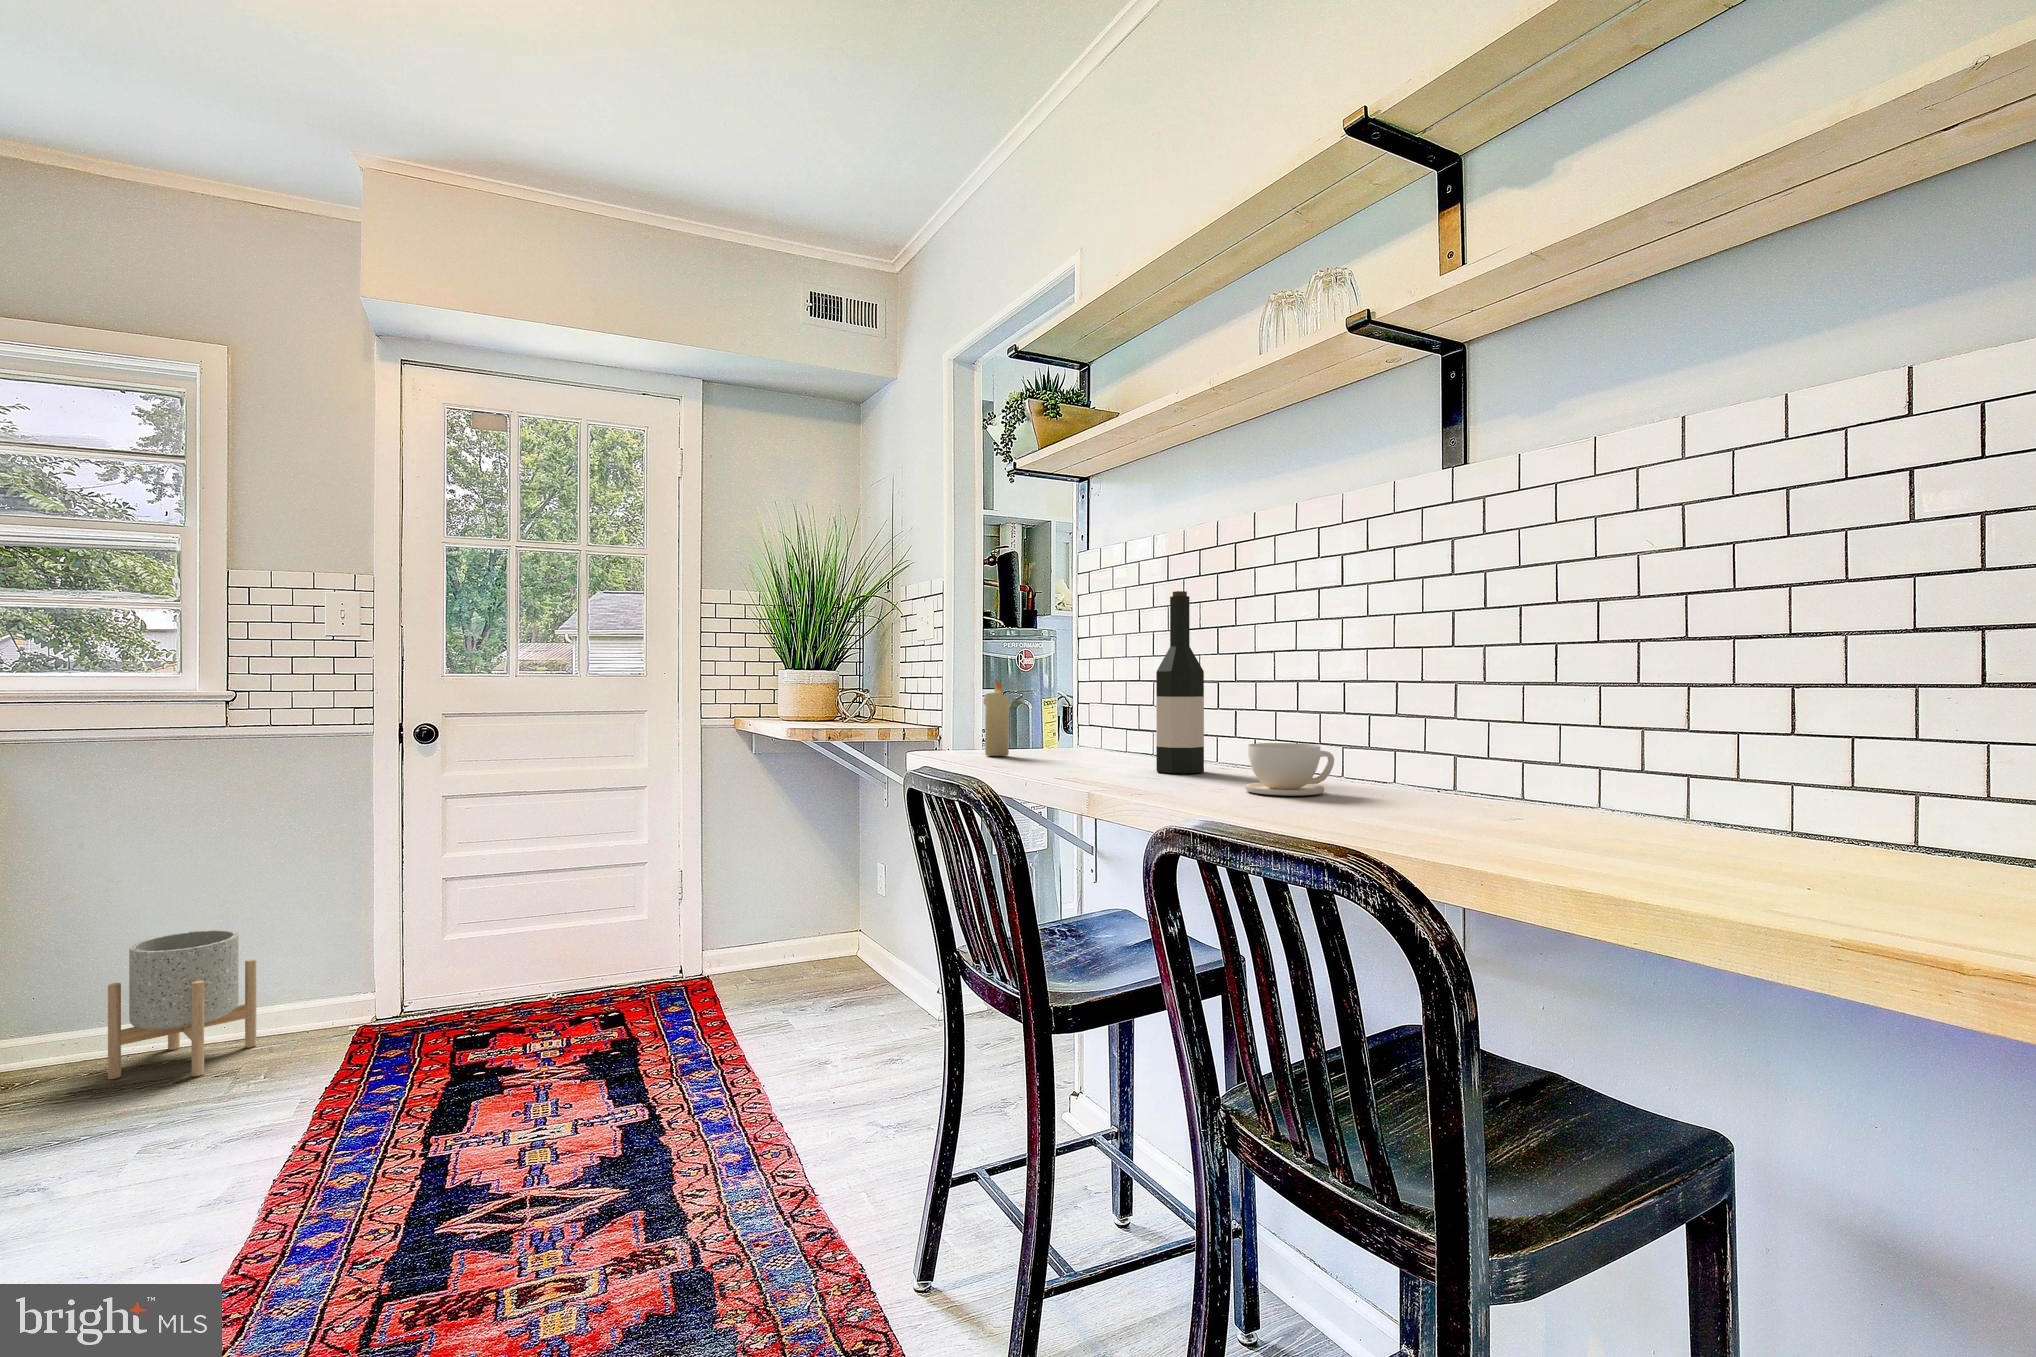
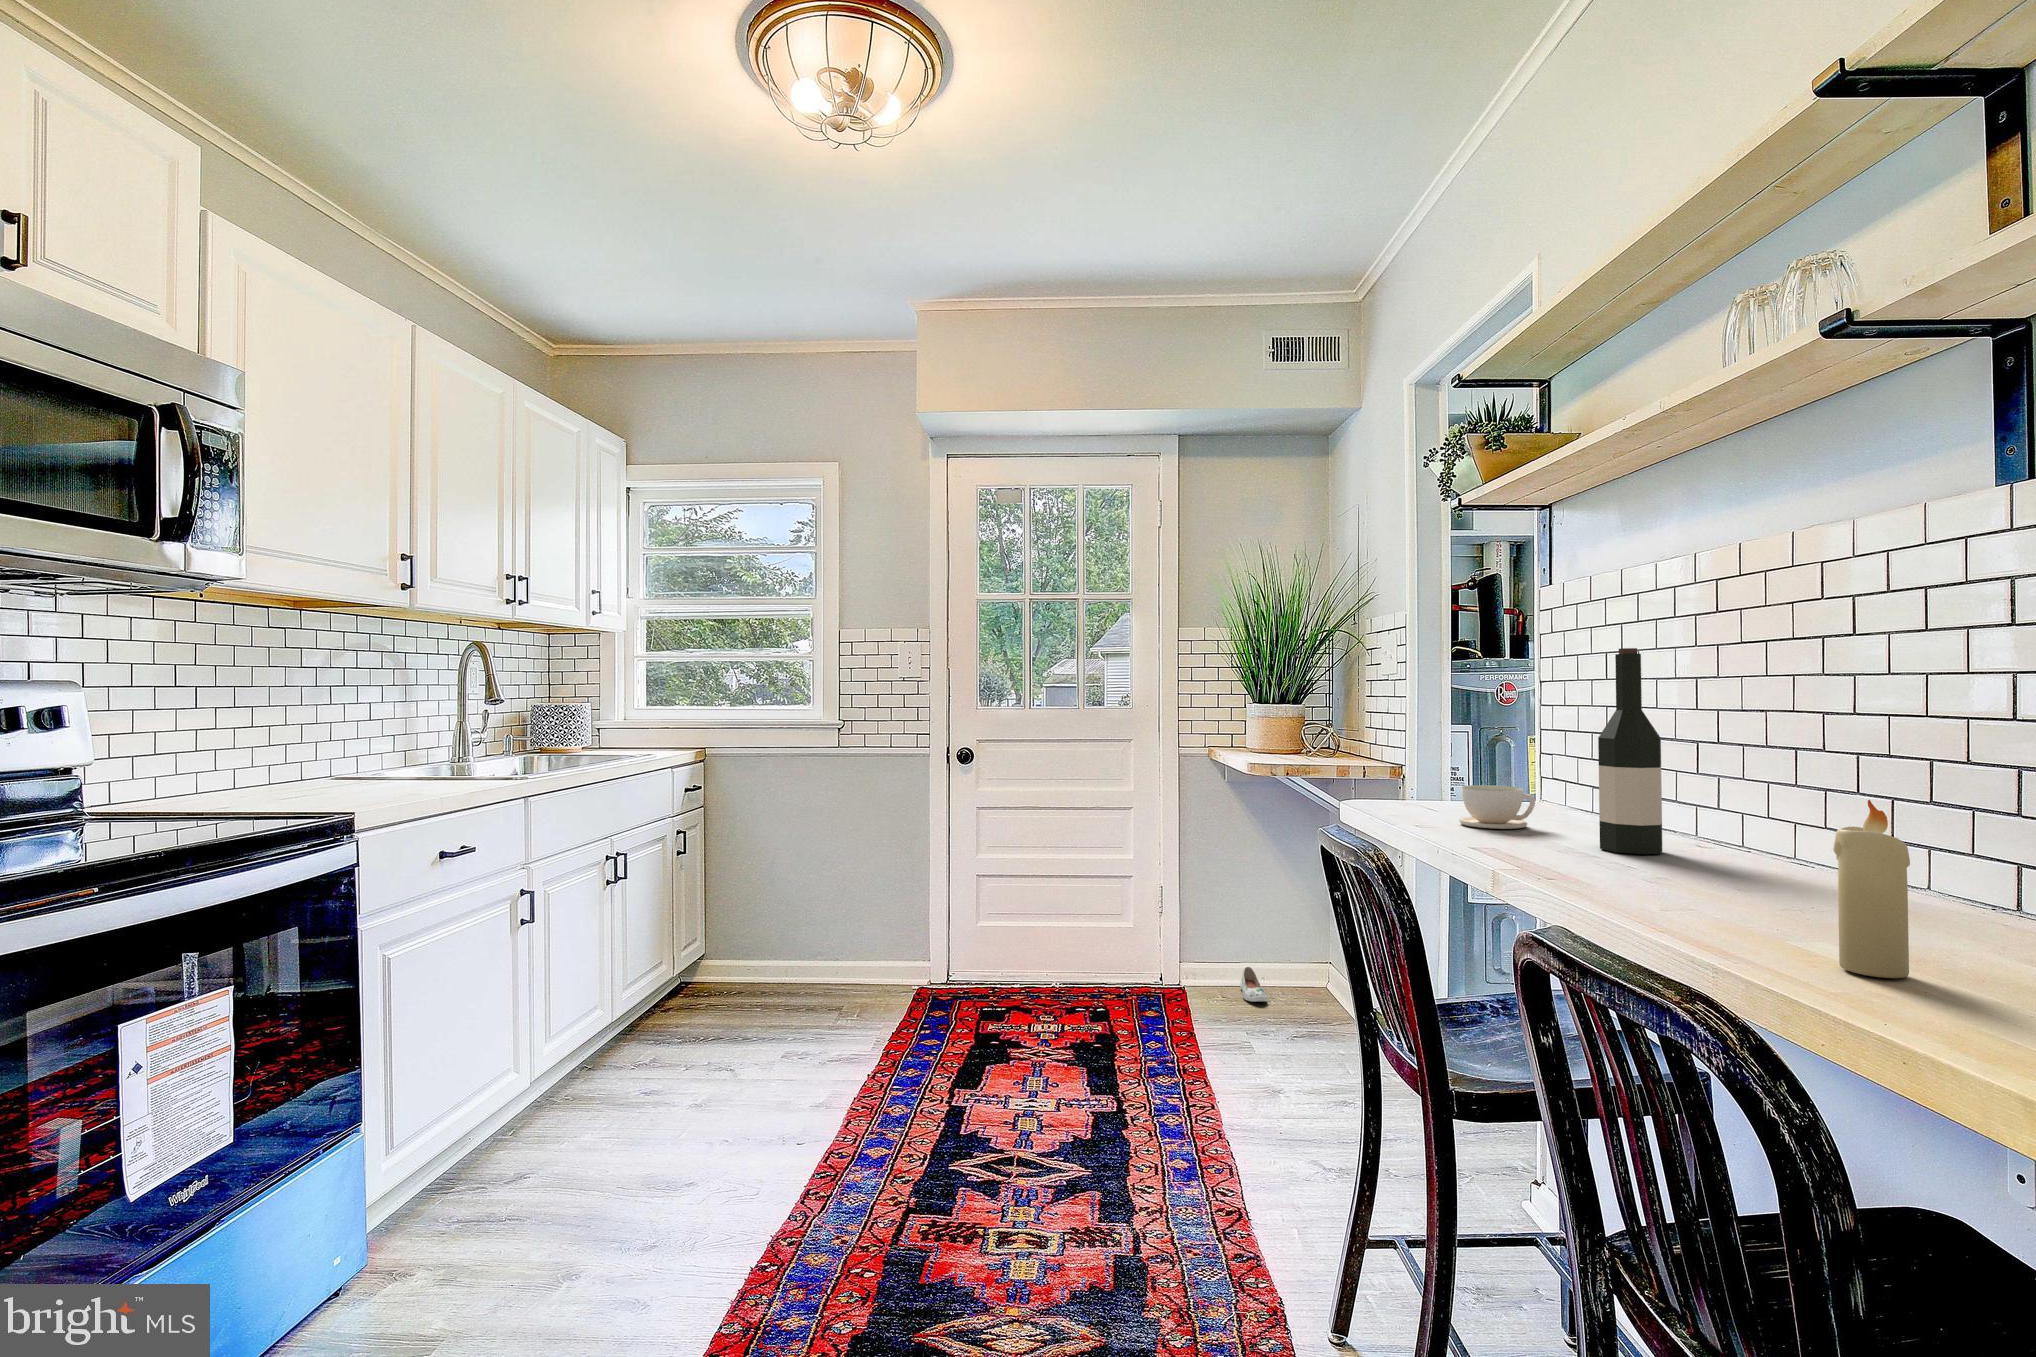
candle: present [984,680,1009,756] -> present [1833,800,1910,978]
coffee cup: present [1245,743,1334,796] -> present [1459,785,1535,829]
planter: present [108,930,256,1079] -> none [767,900,853,1008]
shoe: none [765,946,795,981] -> present [1240,967,1267,1002]

